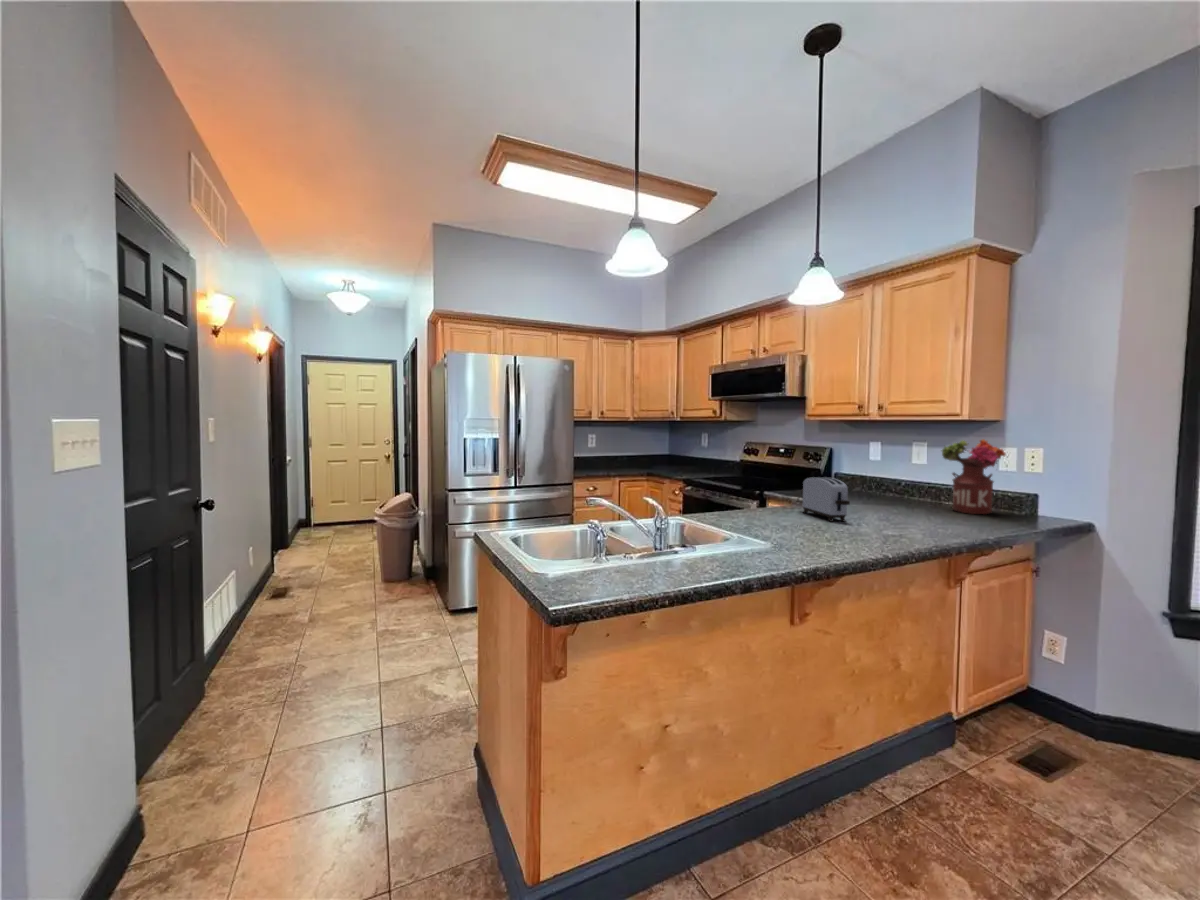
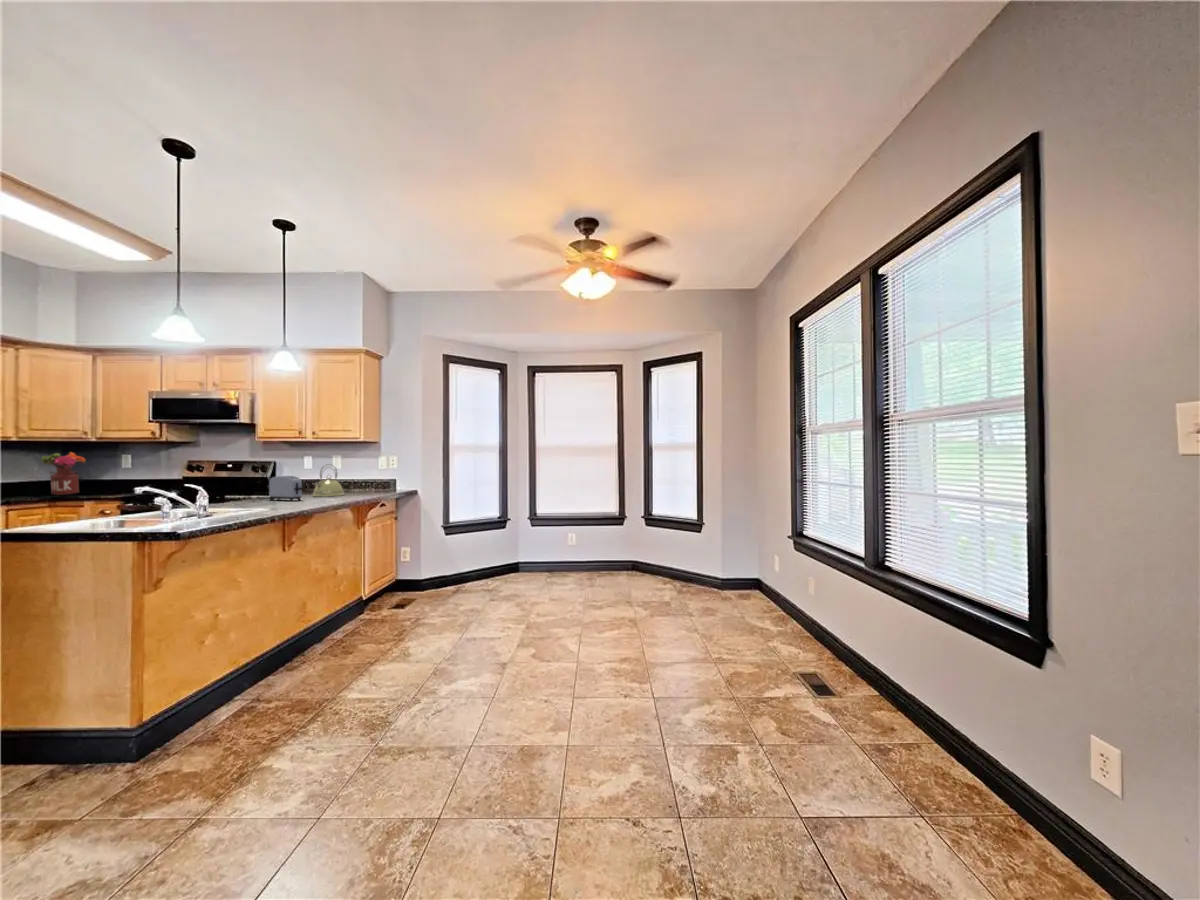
flower arrangement: present [941,439,1005,514] -> present [41,453,85,495]
kettle: none [869,460,925,518] -> present [313,464,344,497]

